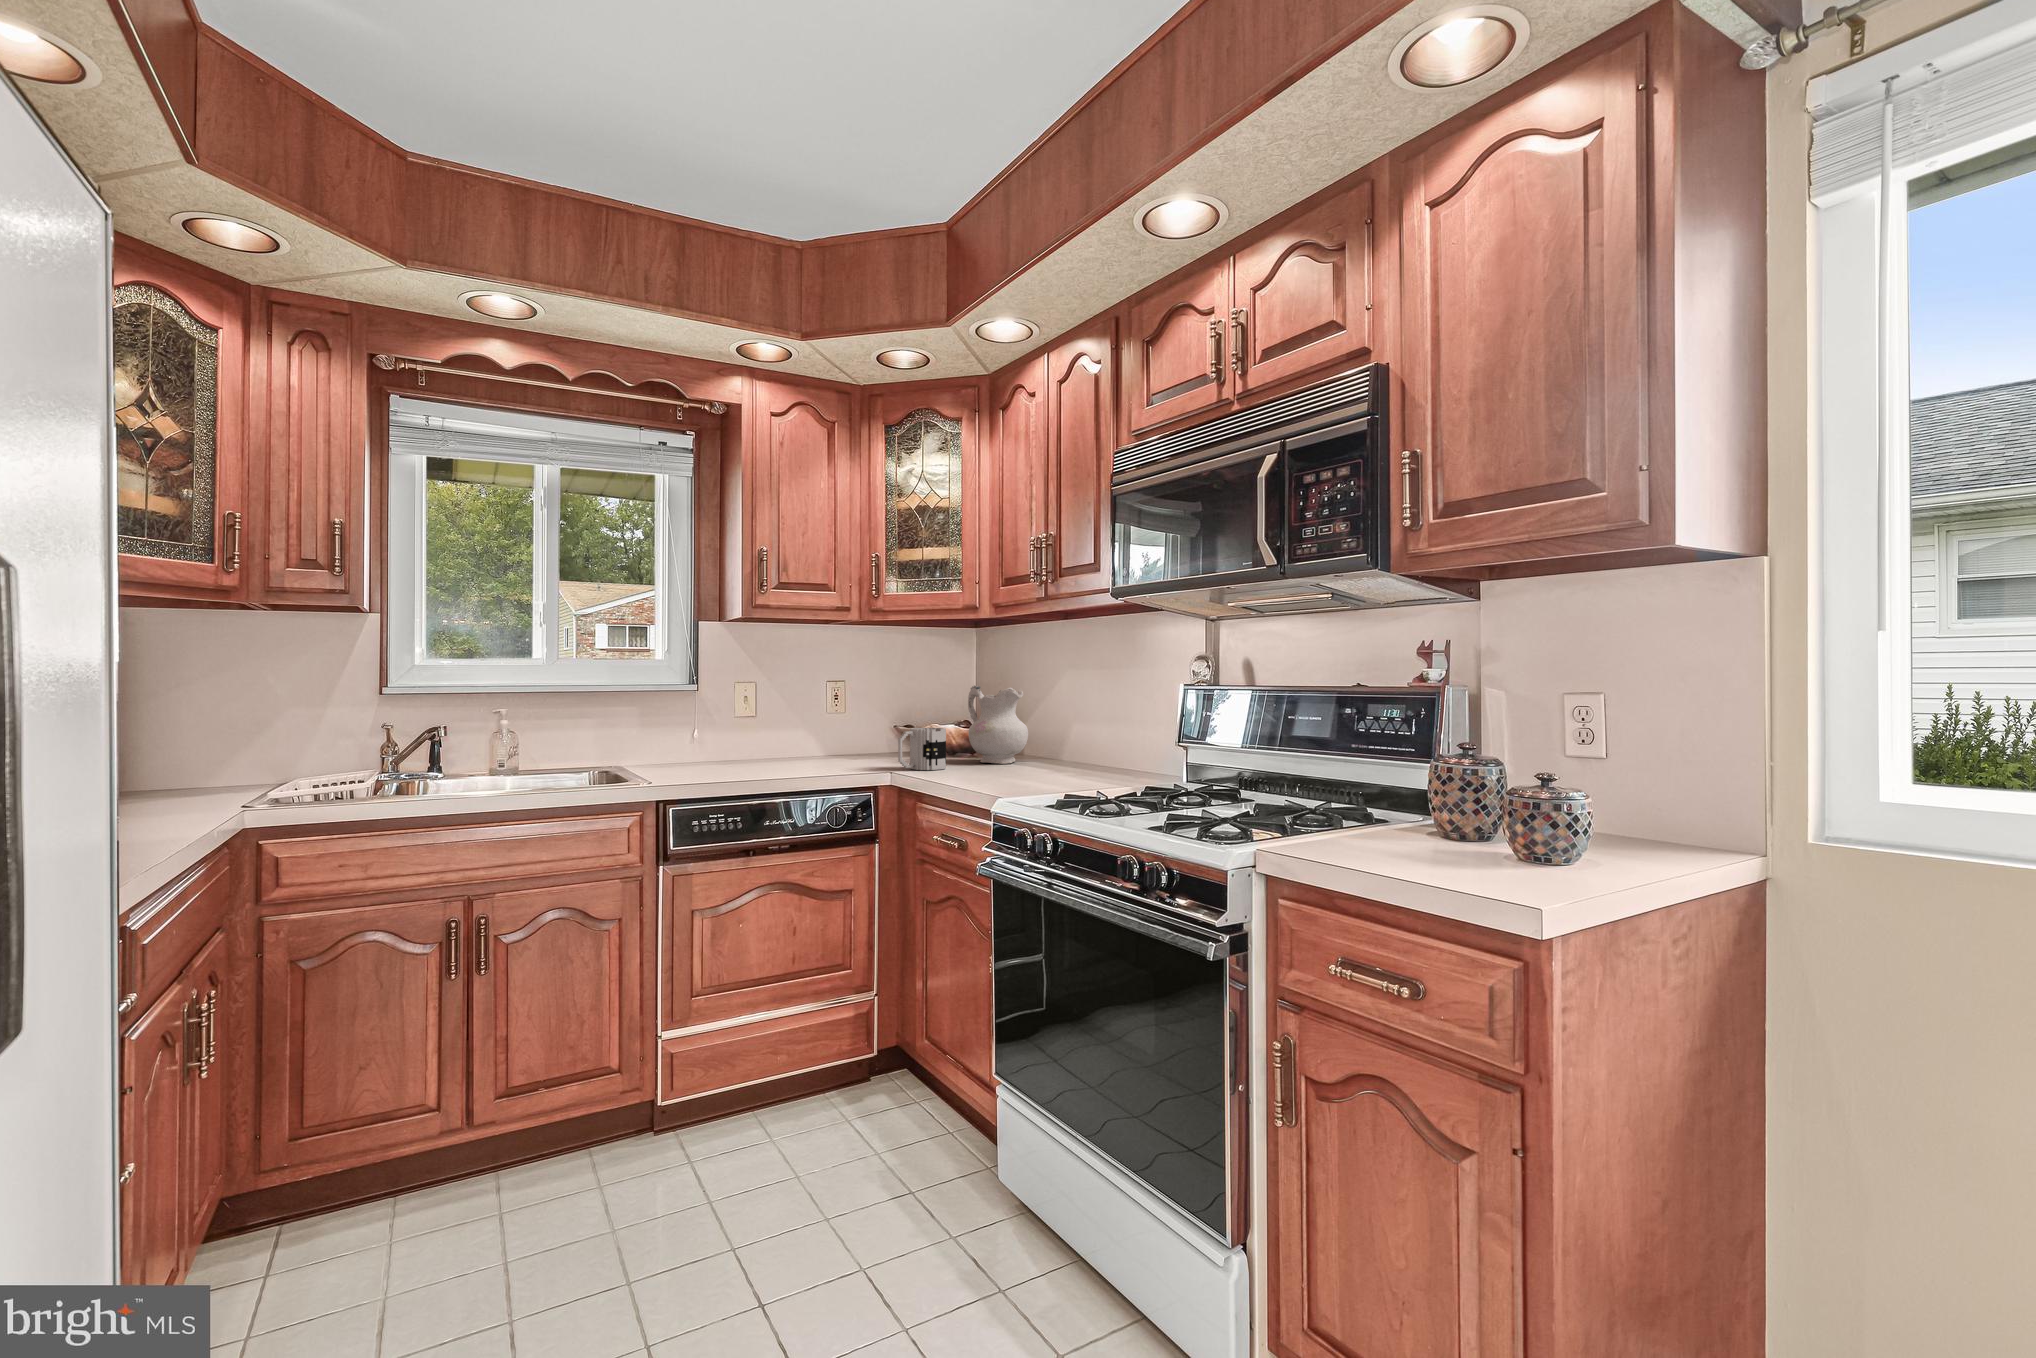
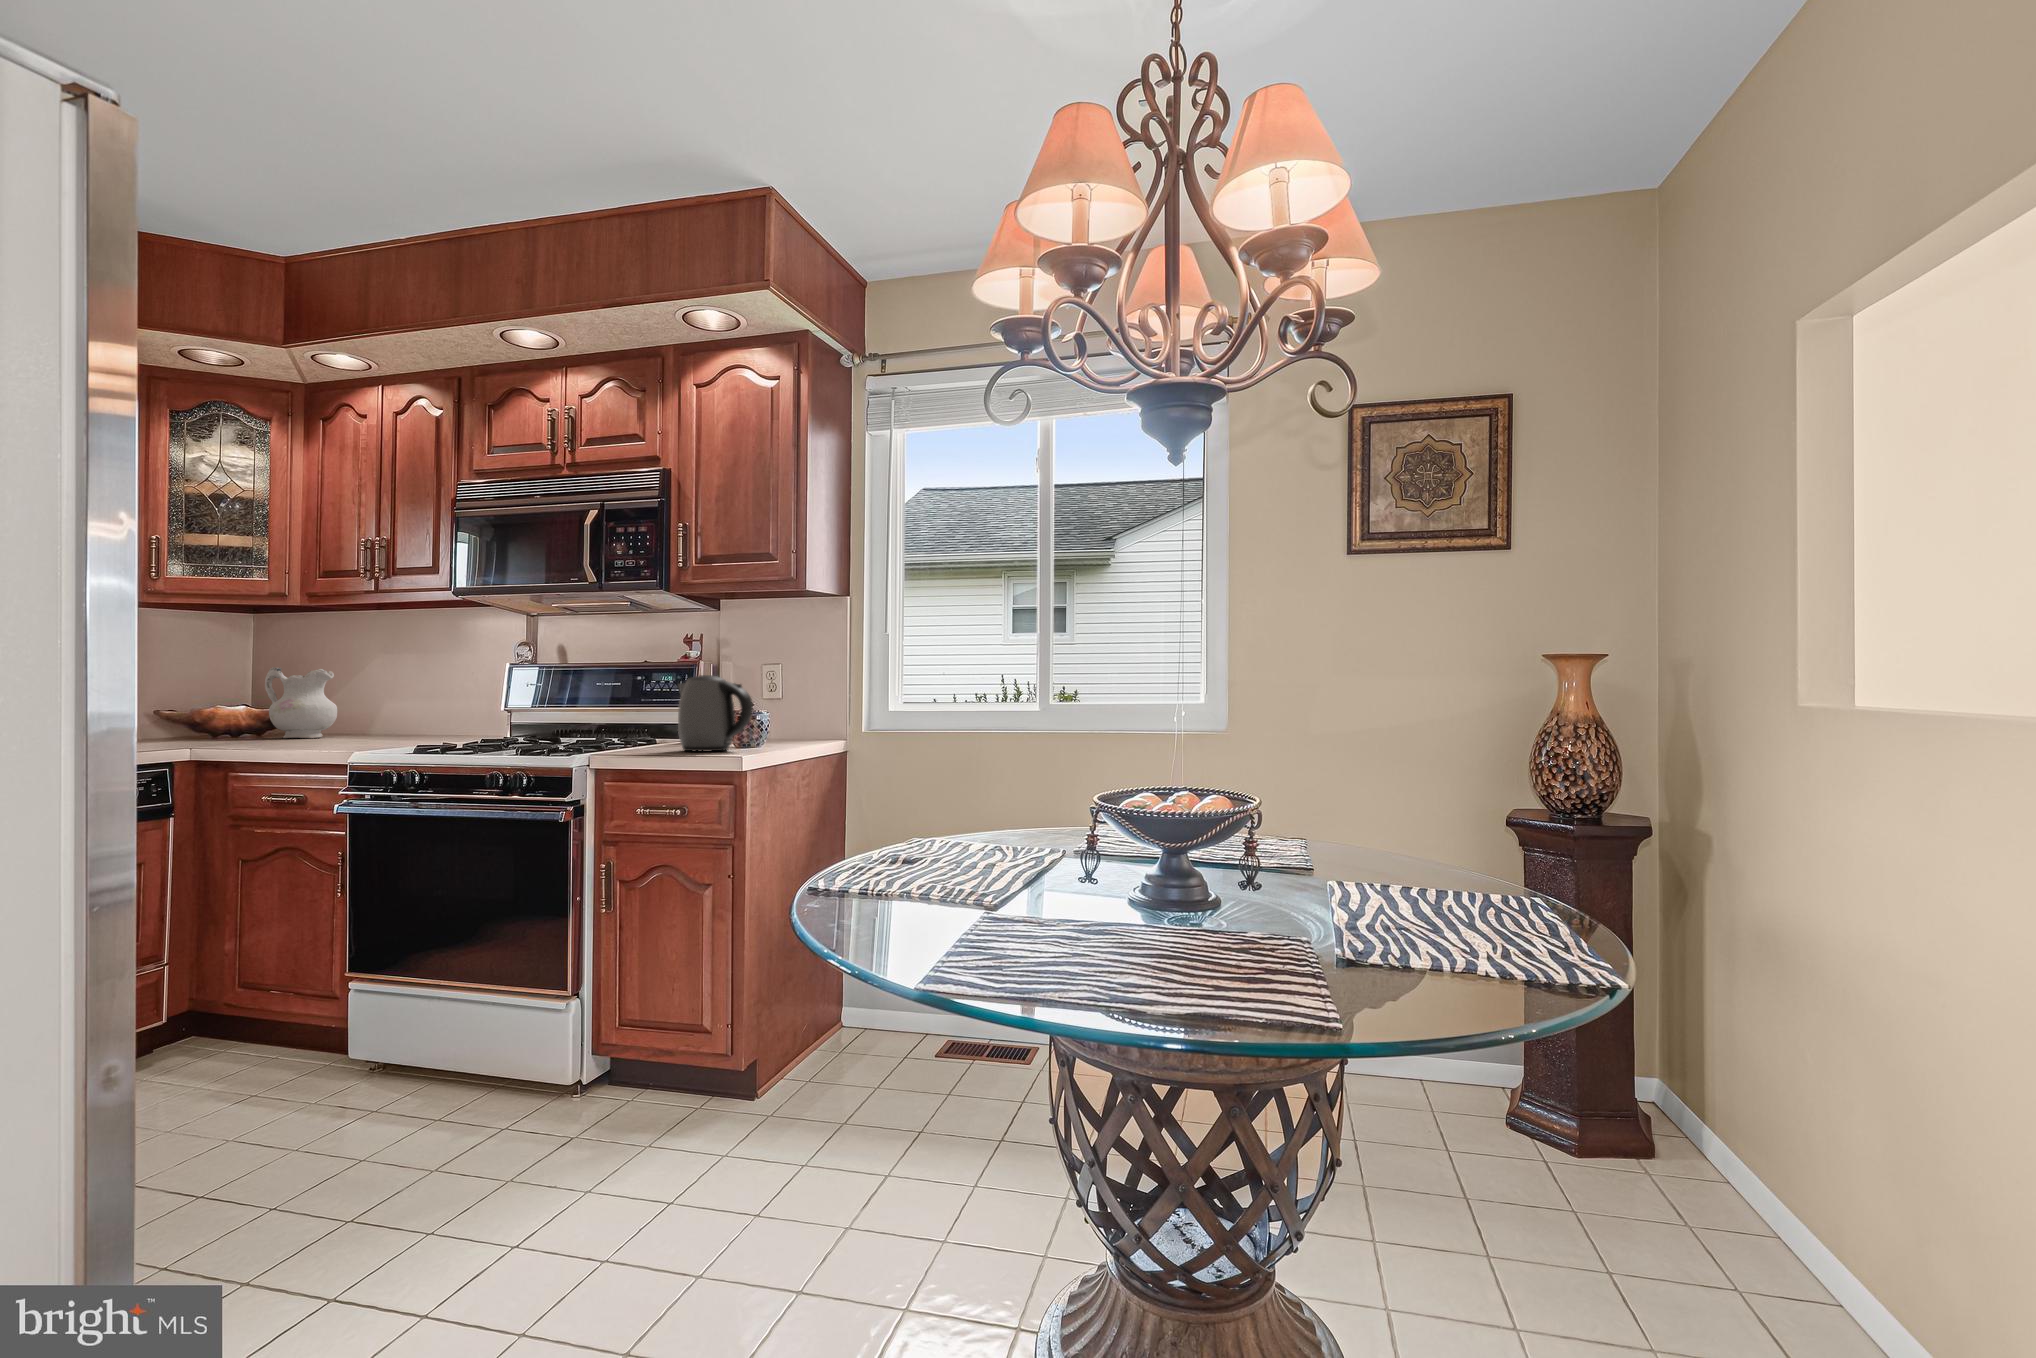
kettle: none [1401,725,1554,875] -> present [678,675,753,752]
mug: present [898,728,946,770] -> none [197,704,253,743]

